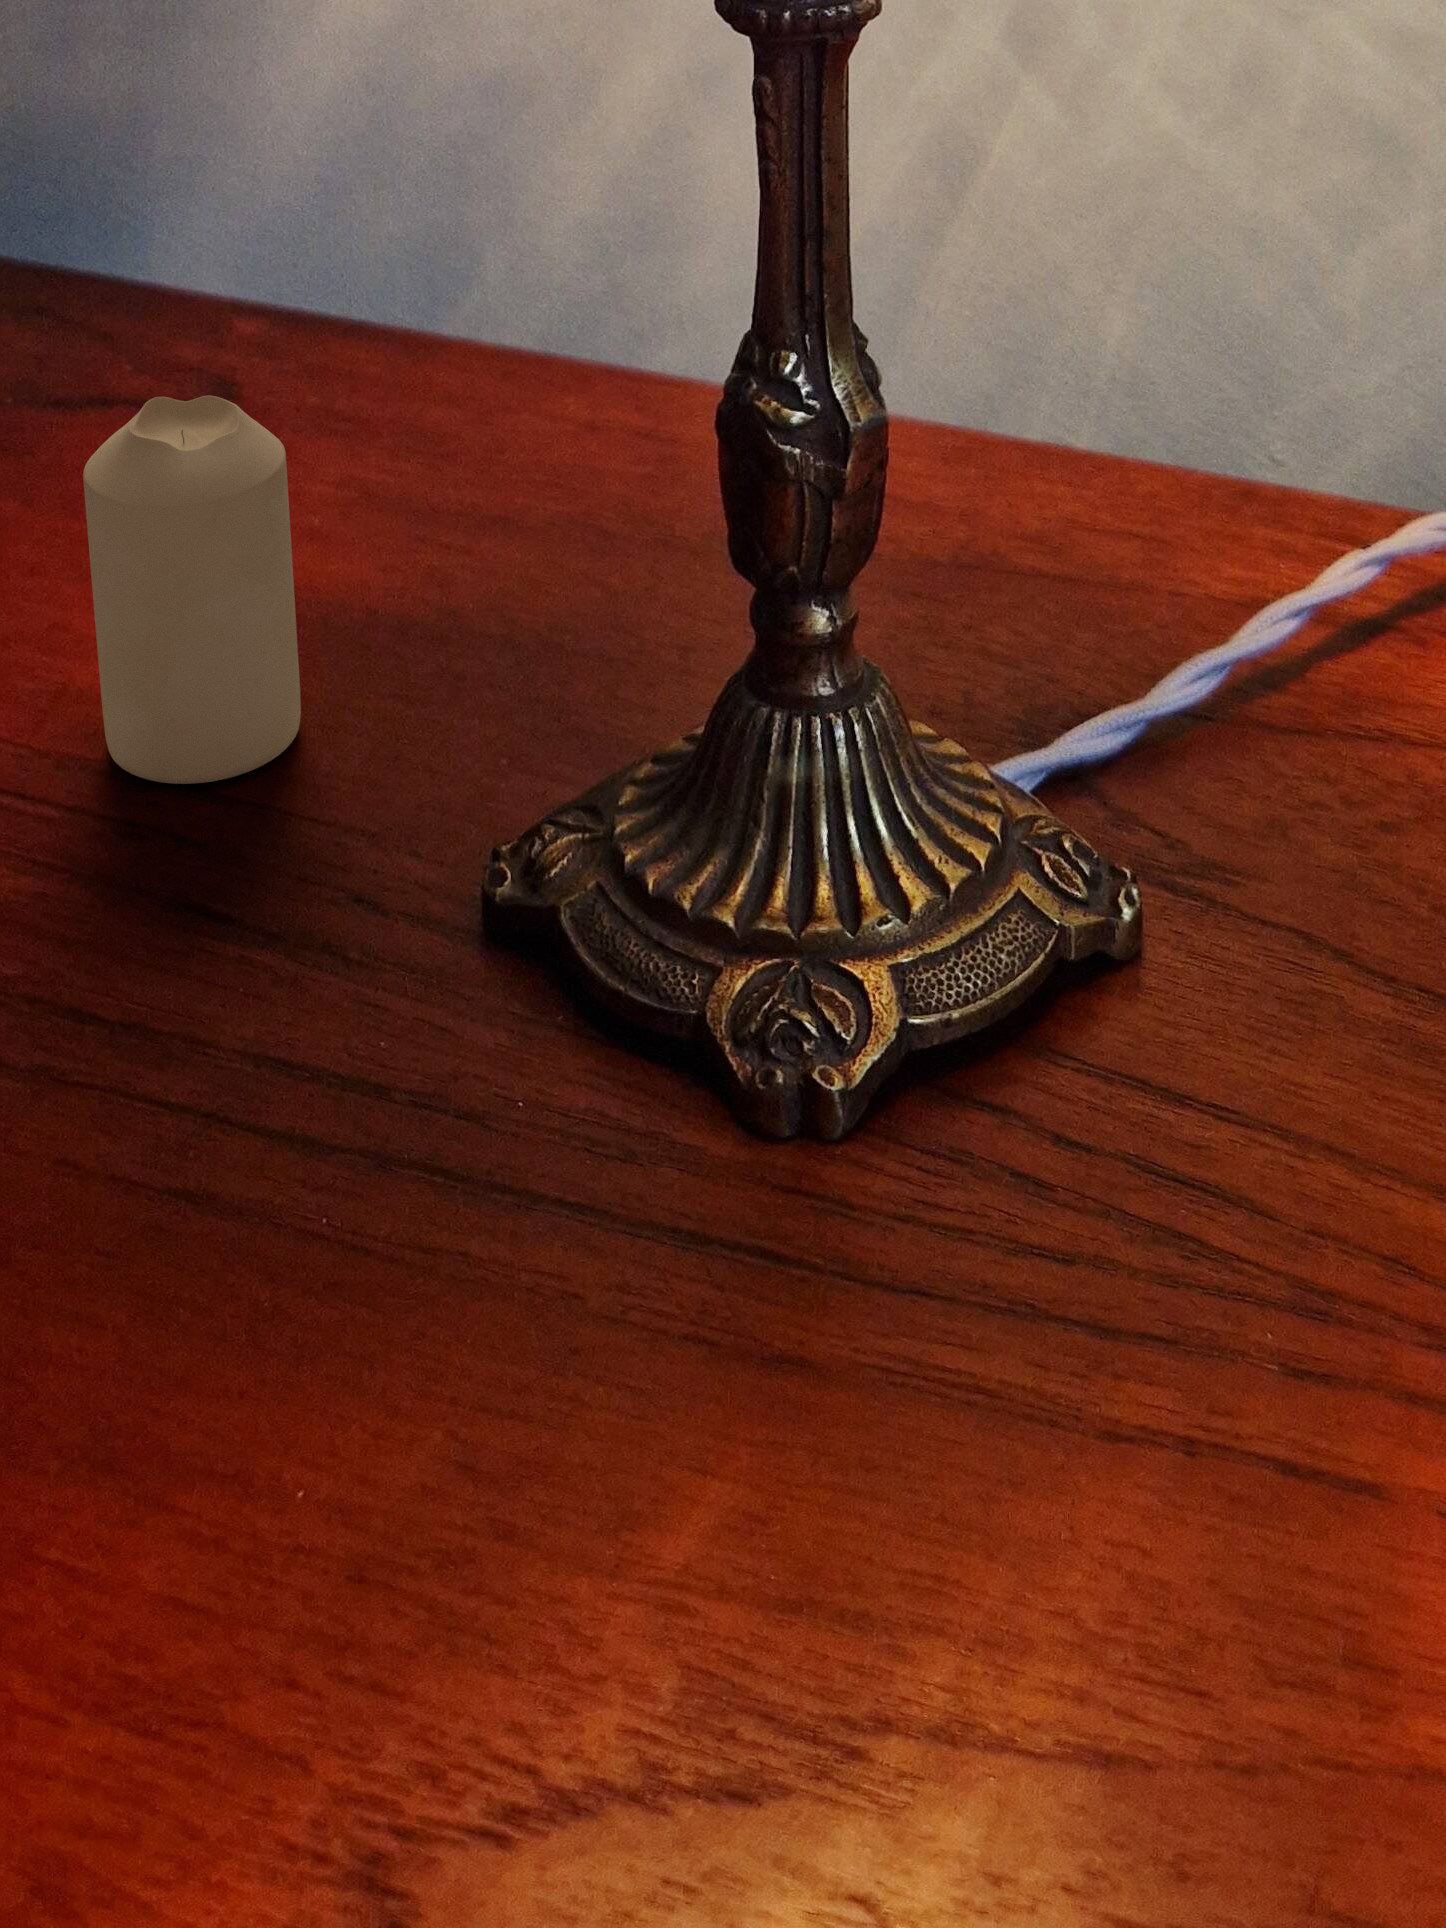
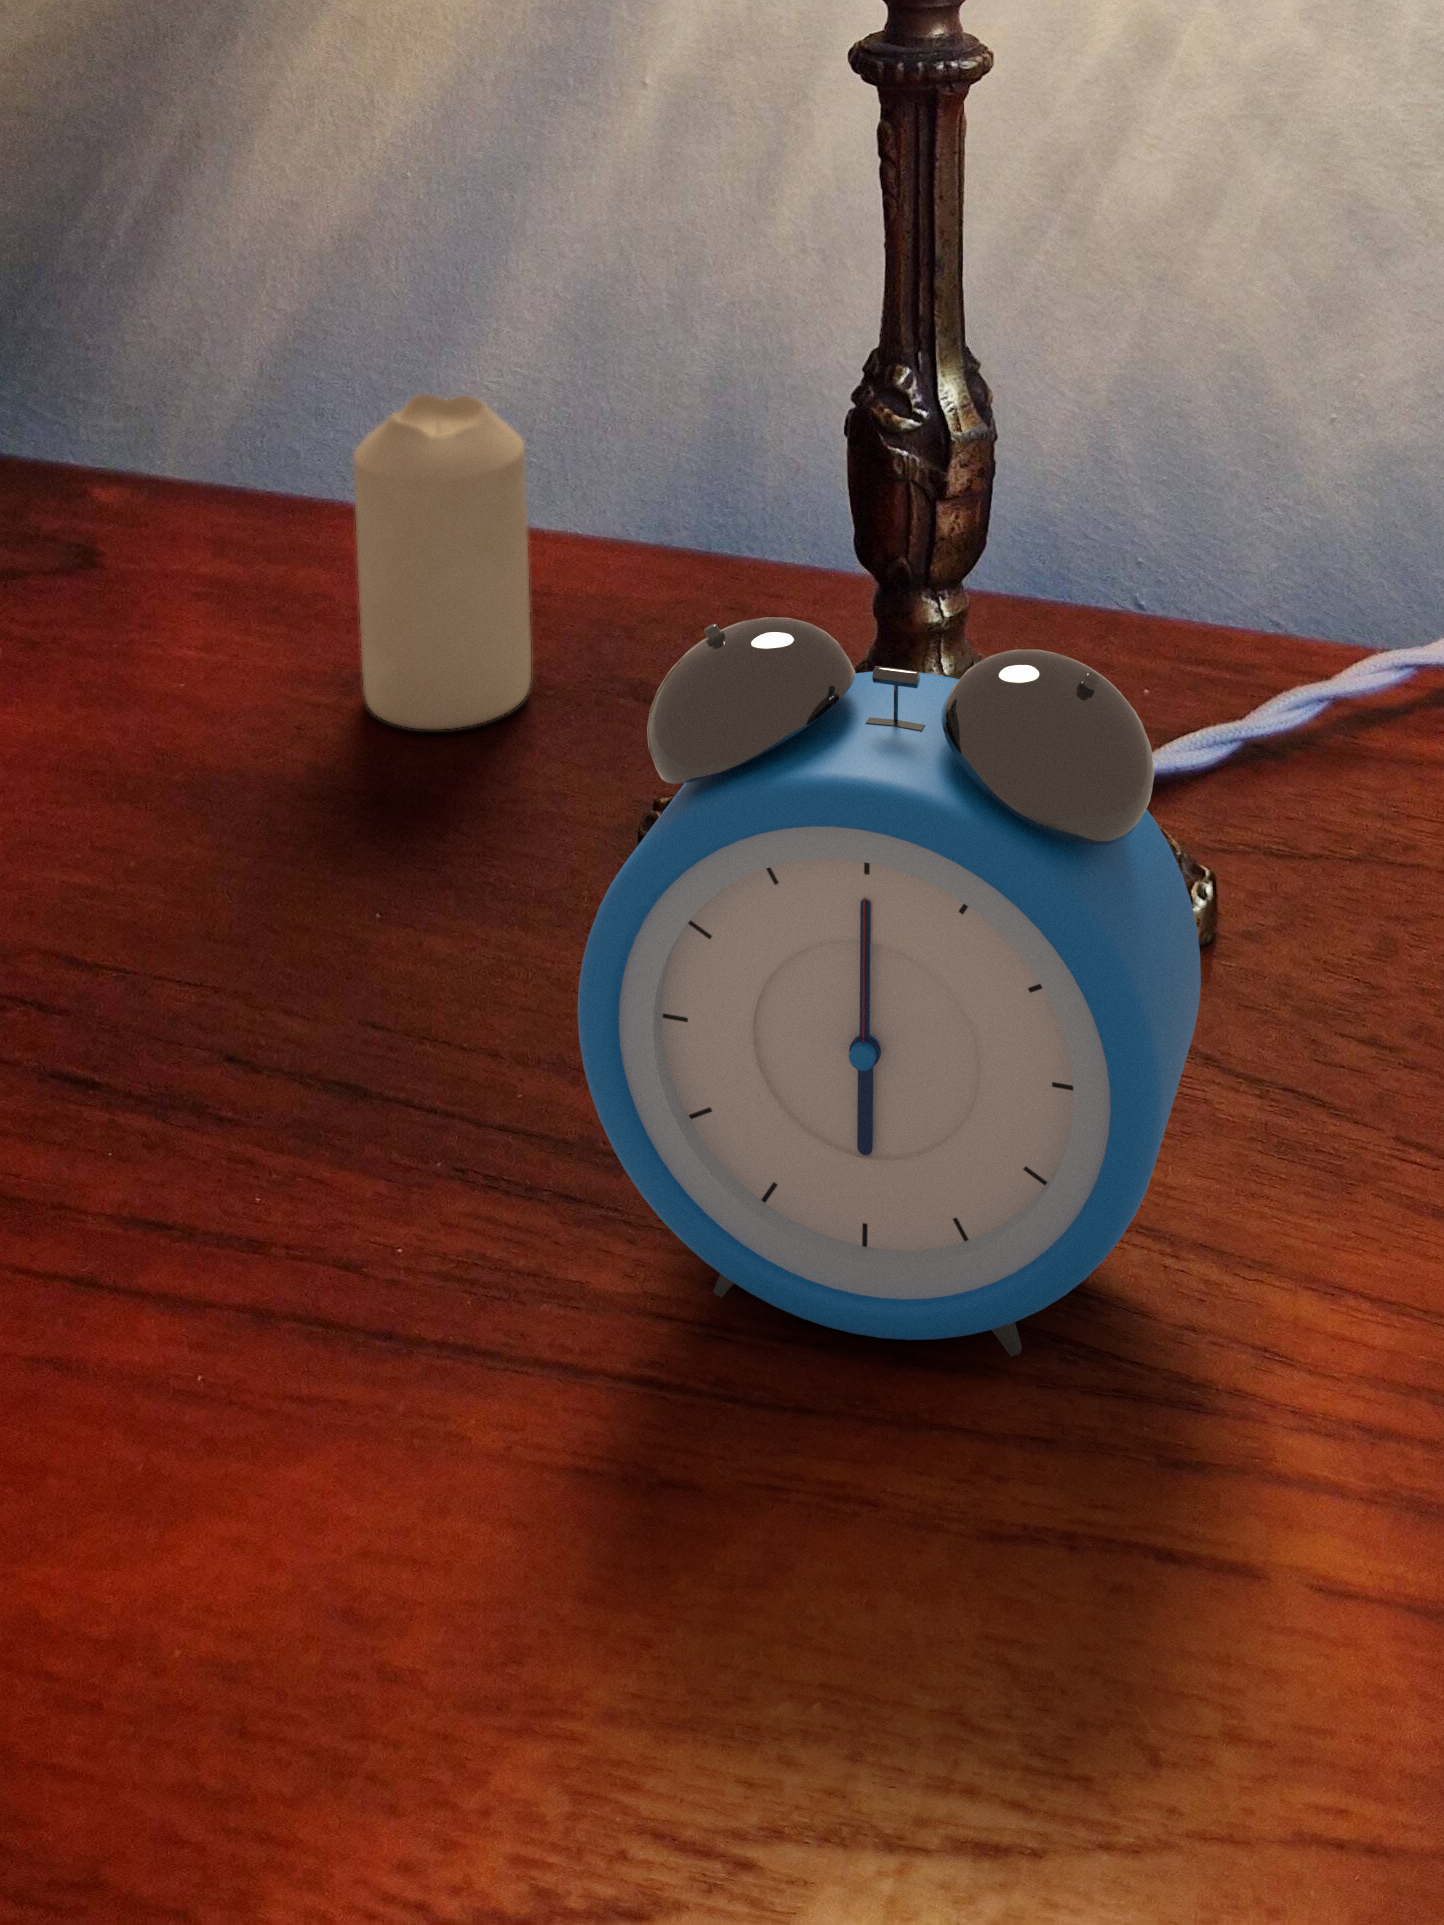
alarm clock: none [554,692,1251,1490] -> present [578,617,1201,1356]

